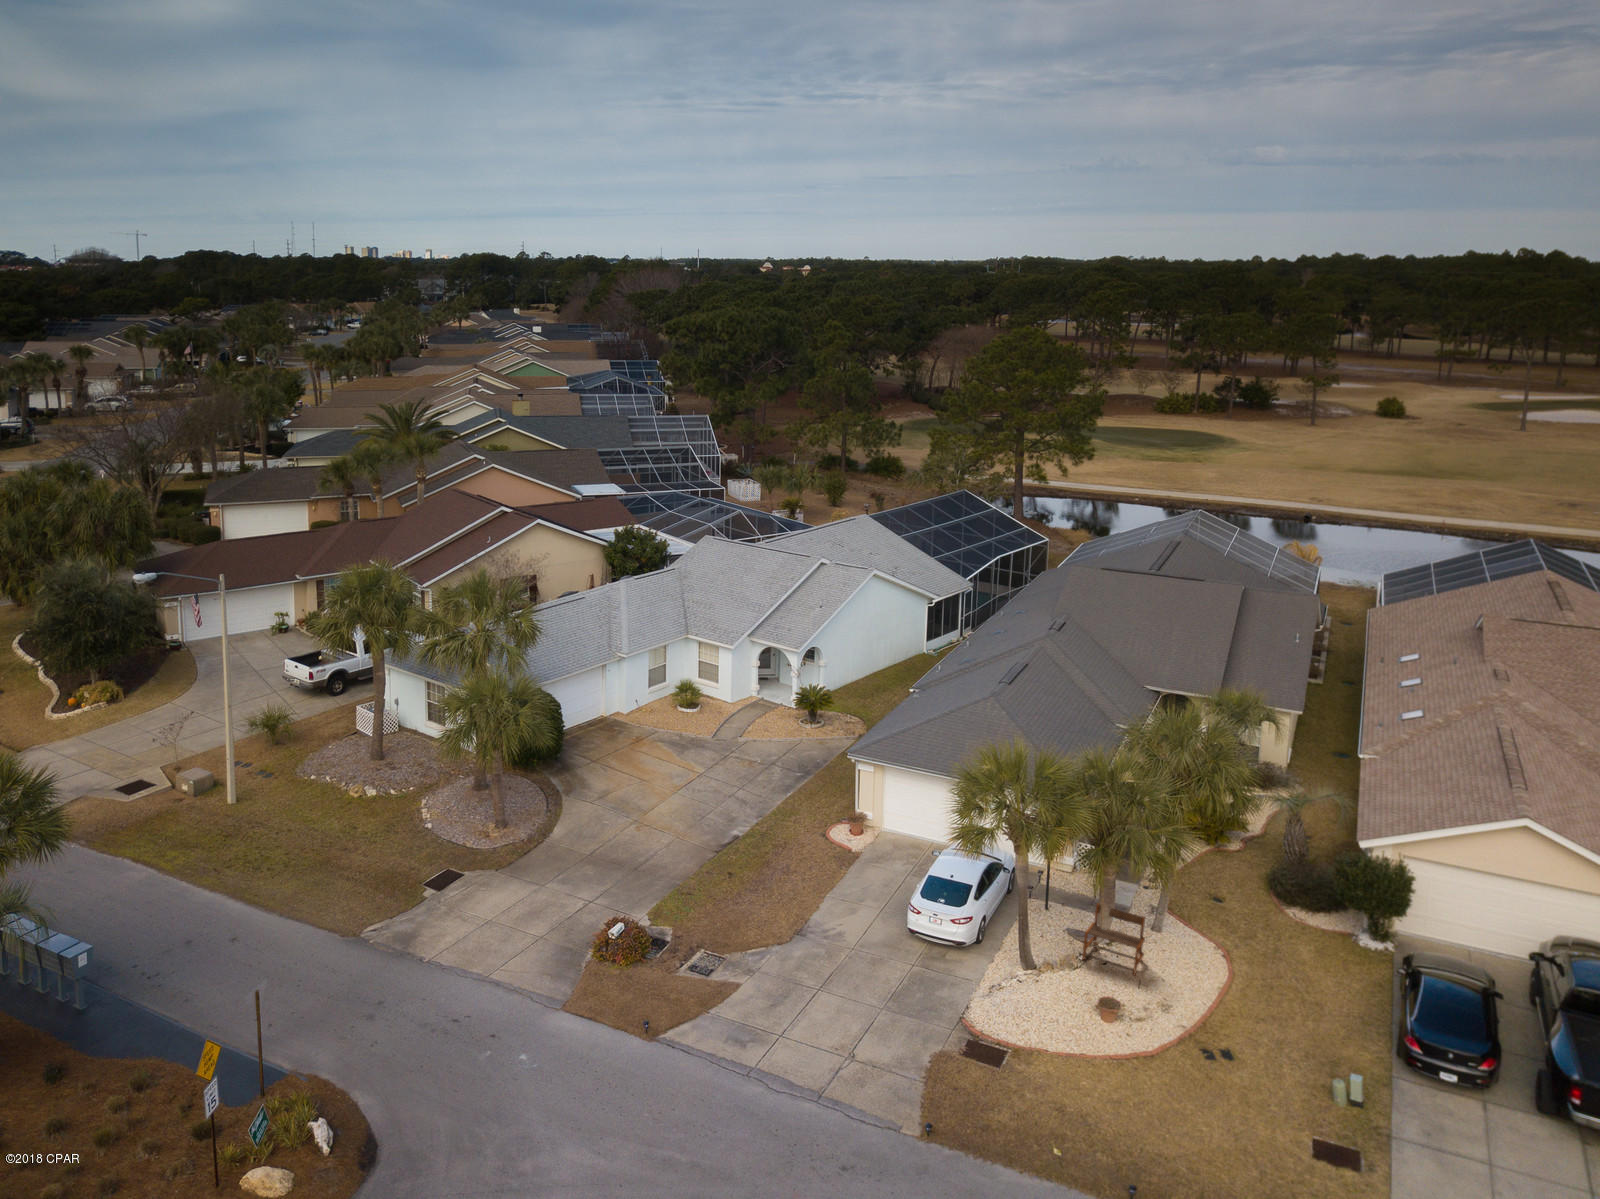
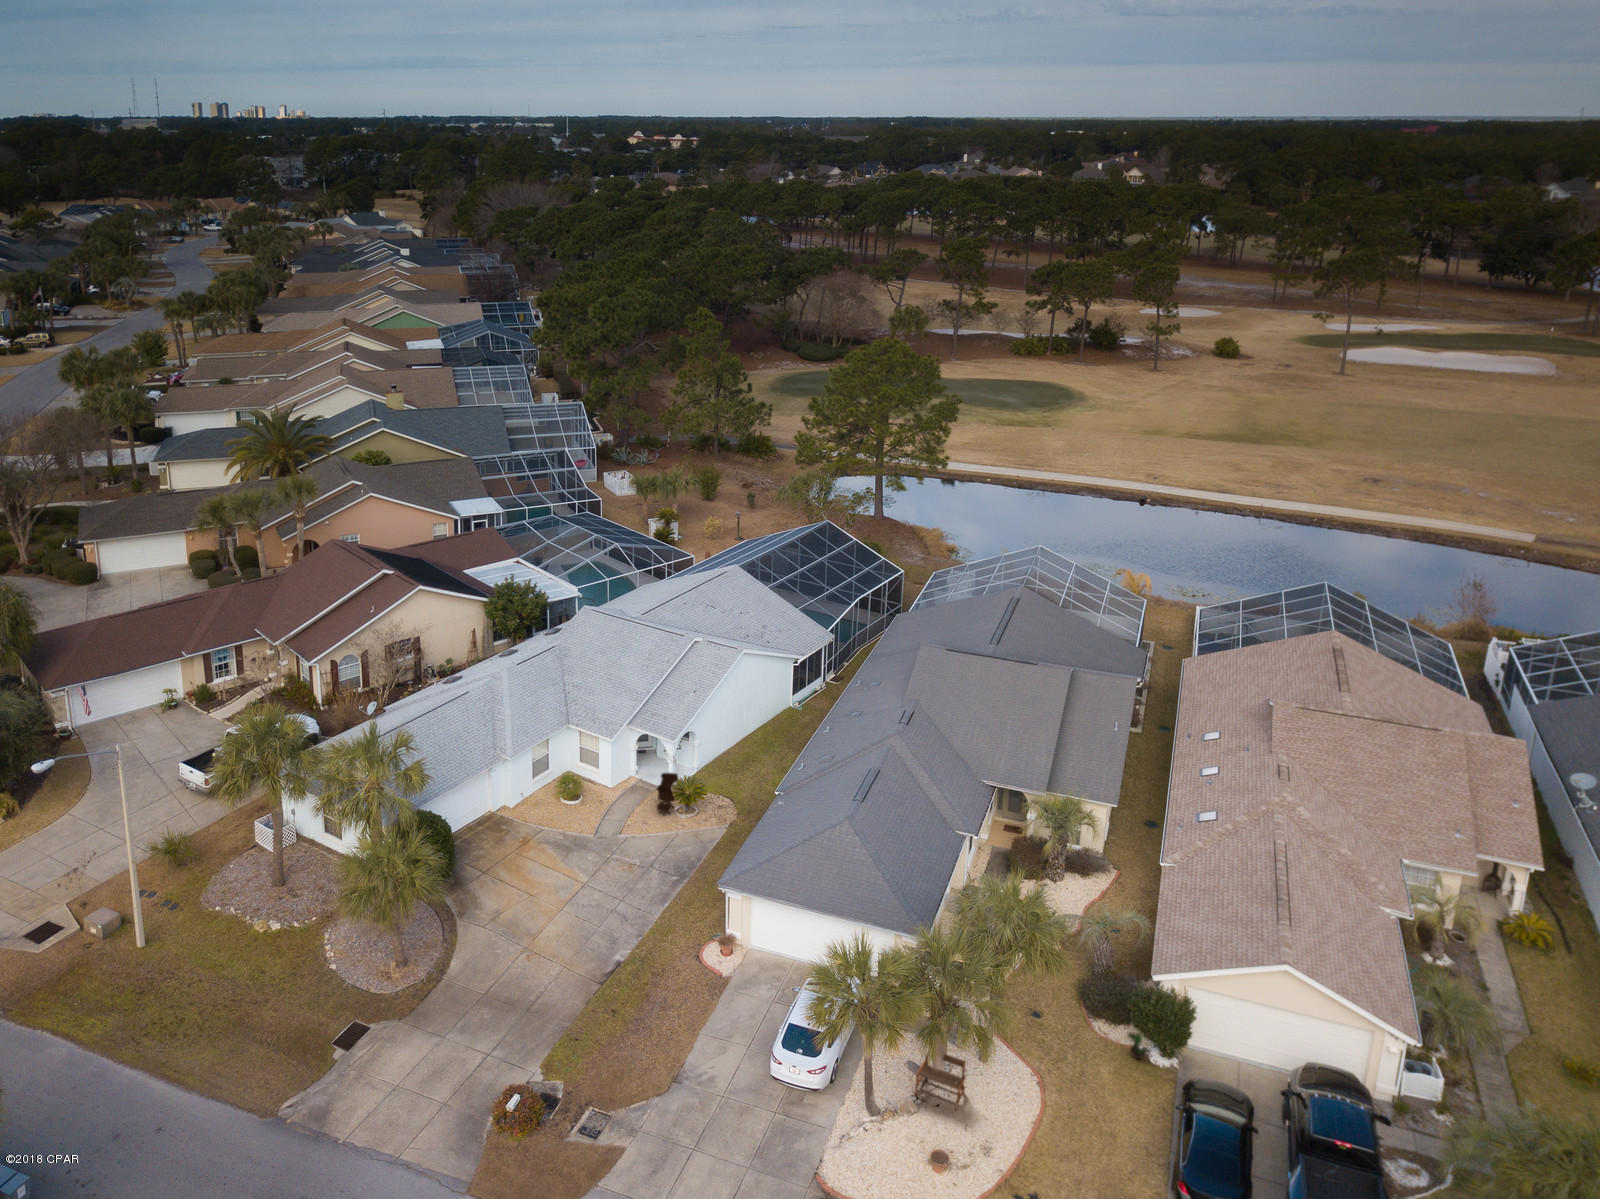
lounge chair: none [777,685,803,728] -> present [656,773,678,812]
potted tree: none [1339,904,1366,943] -> present [1128,1032,1146,1059]

